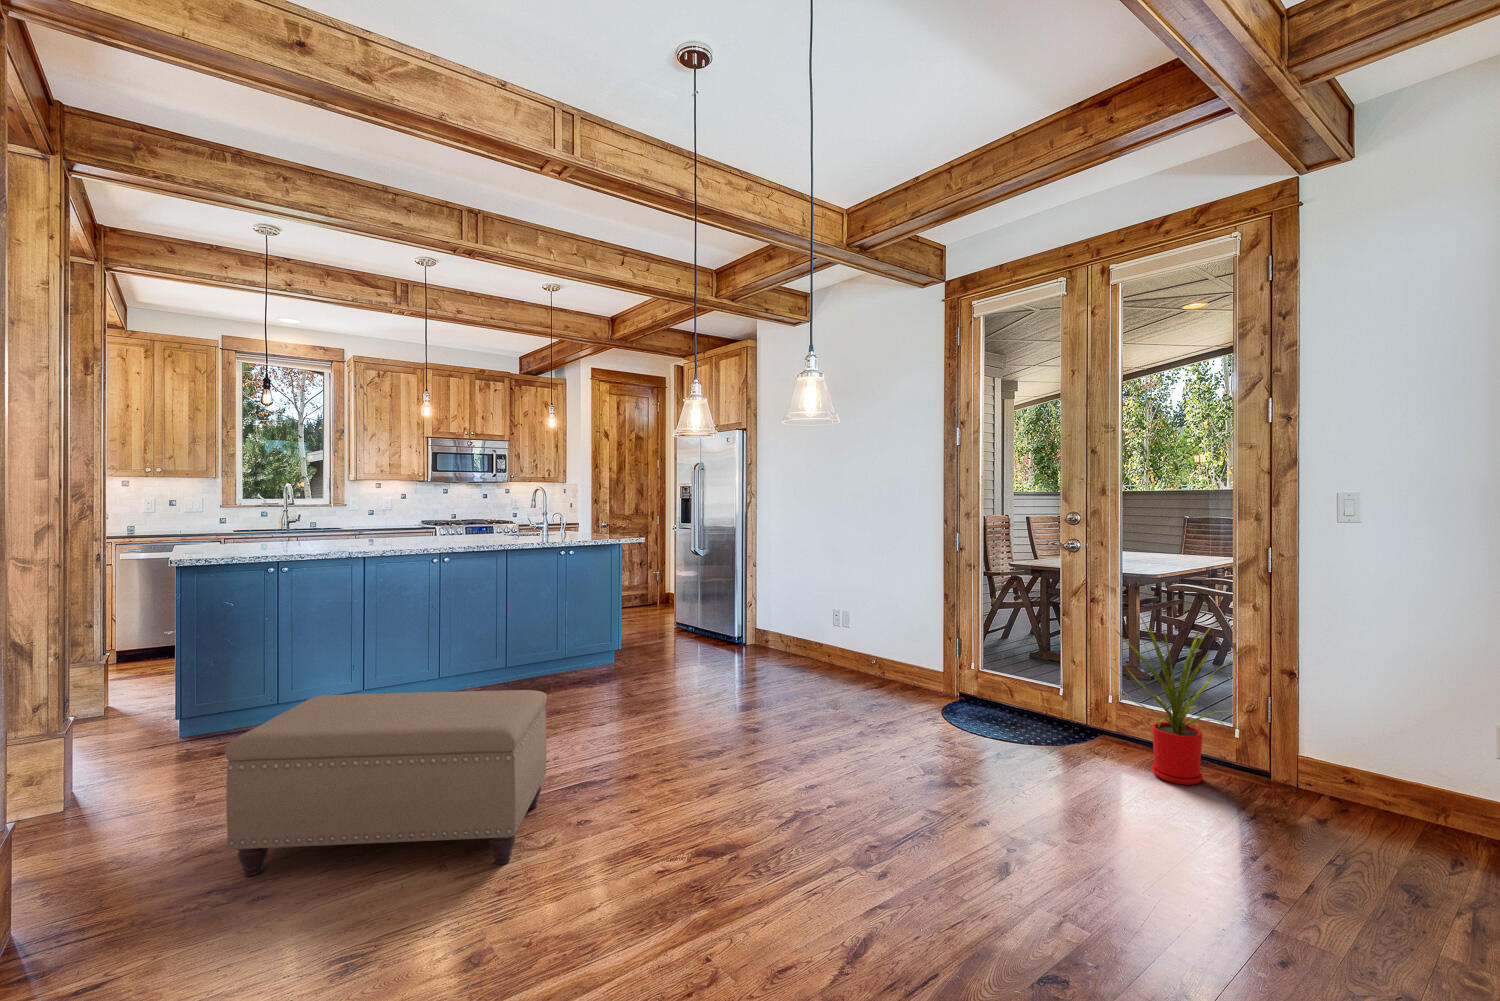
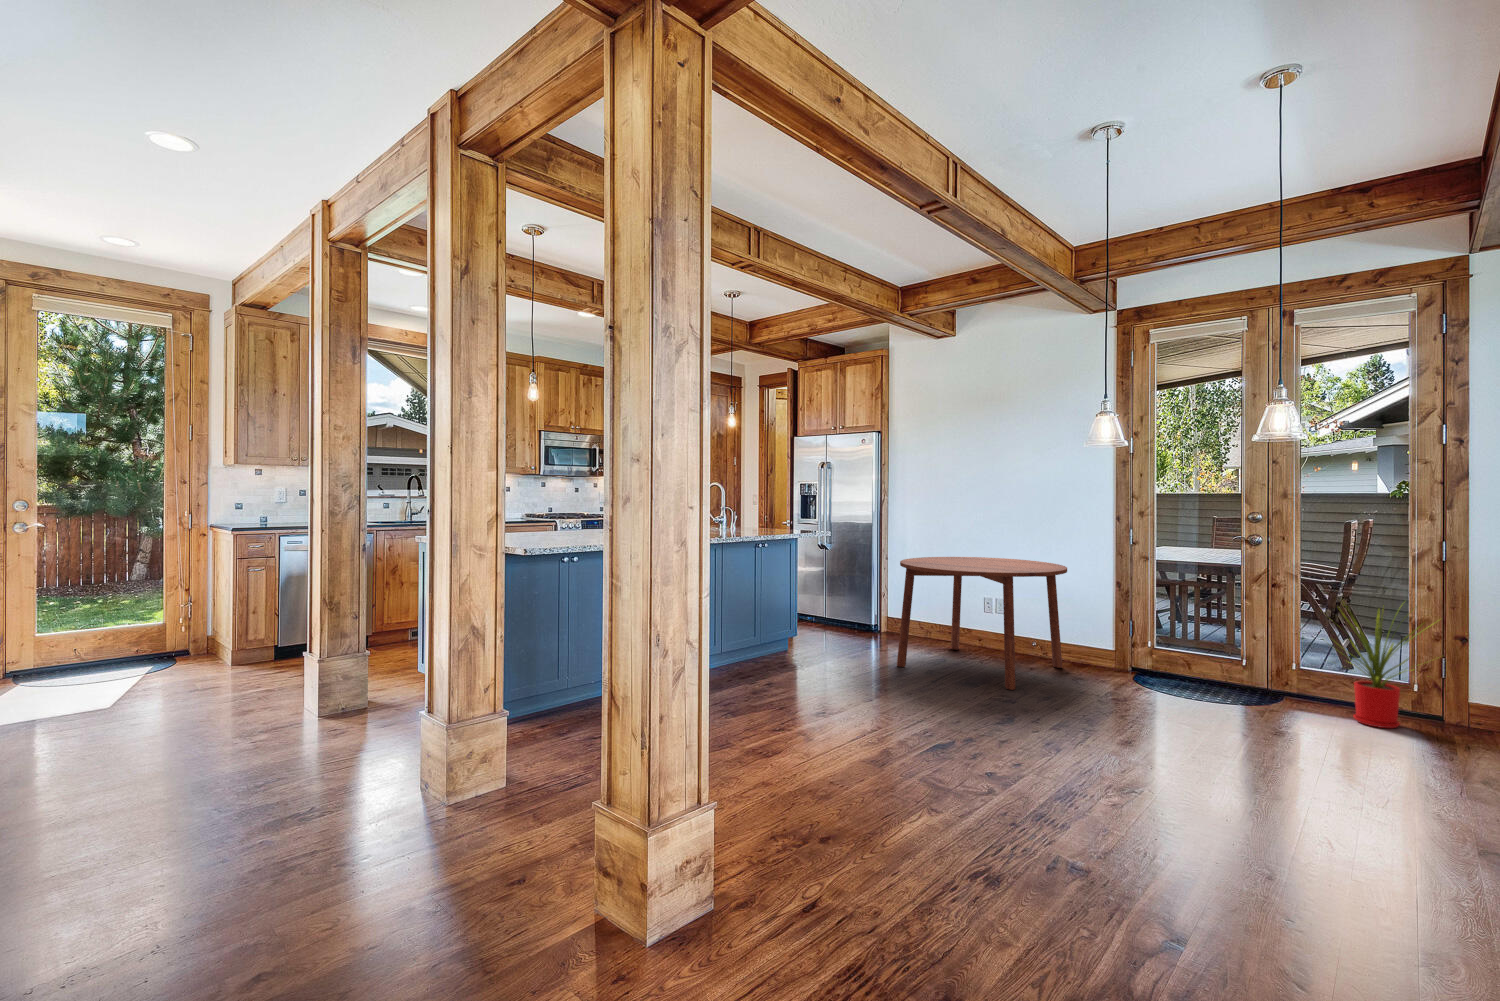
dining table: none [700,563,885,715] -> present [897,557,1067,690]
ottoman: present [224,690,547,876] -> none [736,665,989,829]

